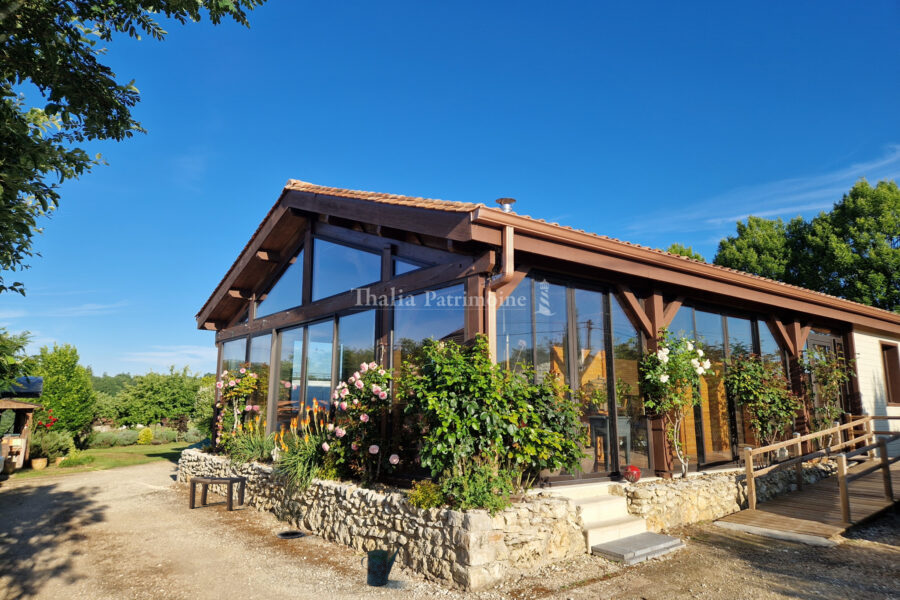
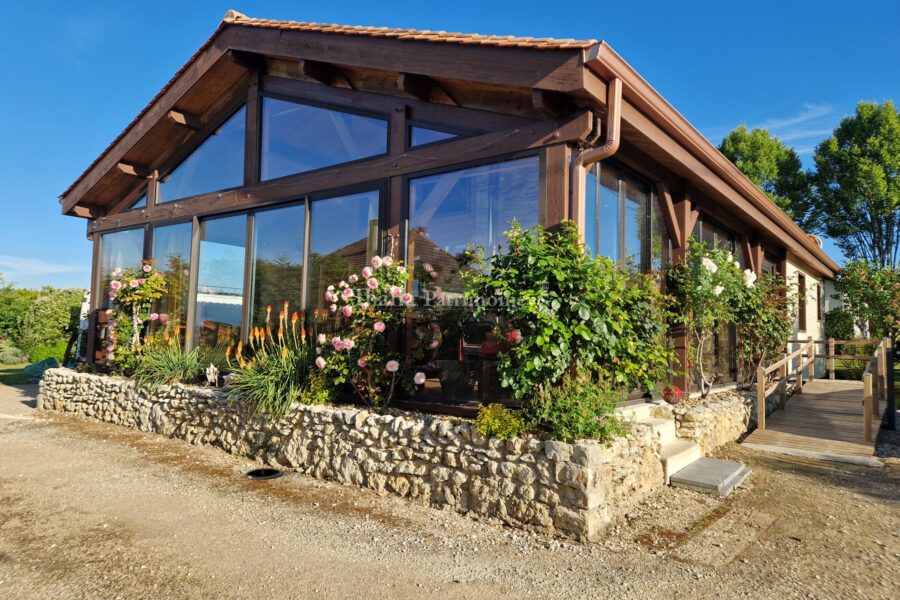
bench: present [189,476,247,511] -> none [86,401,170,445]
watering can: present [361,542,404,586] -> none [427,481,470,540]

